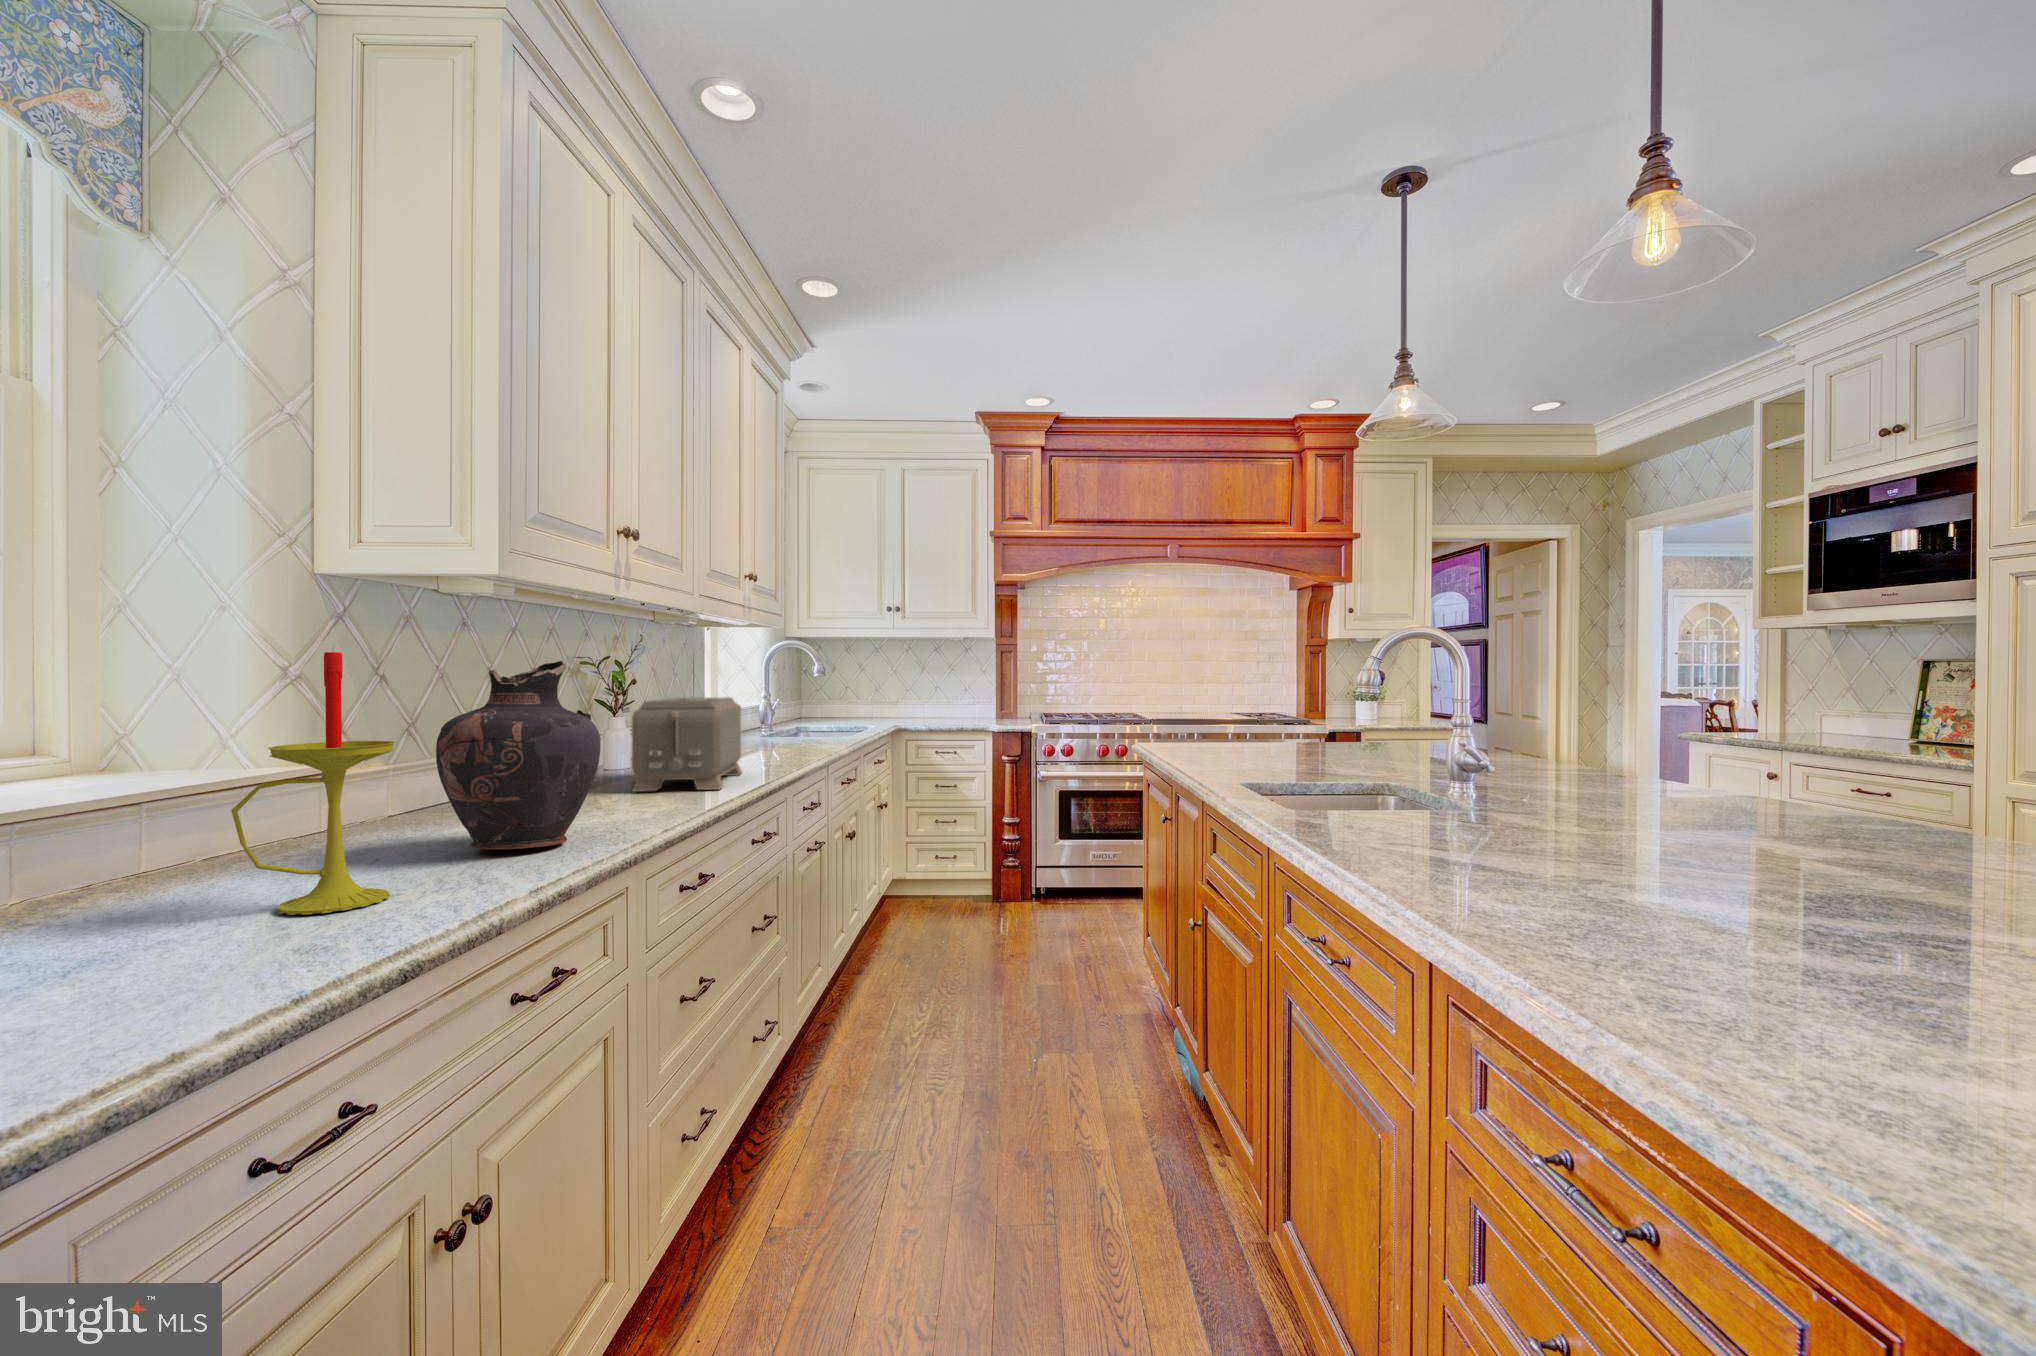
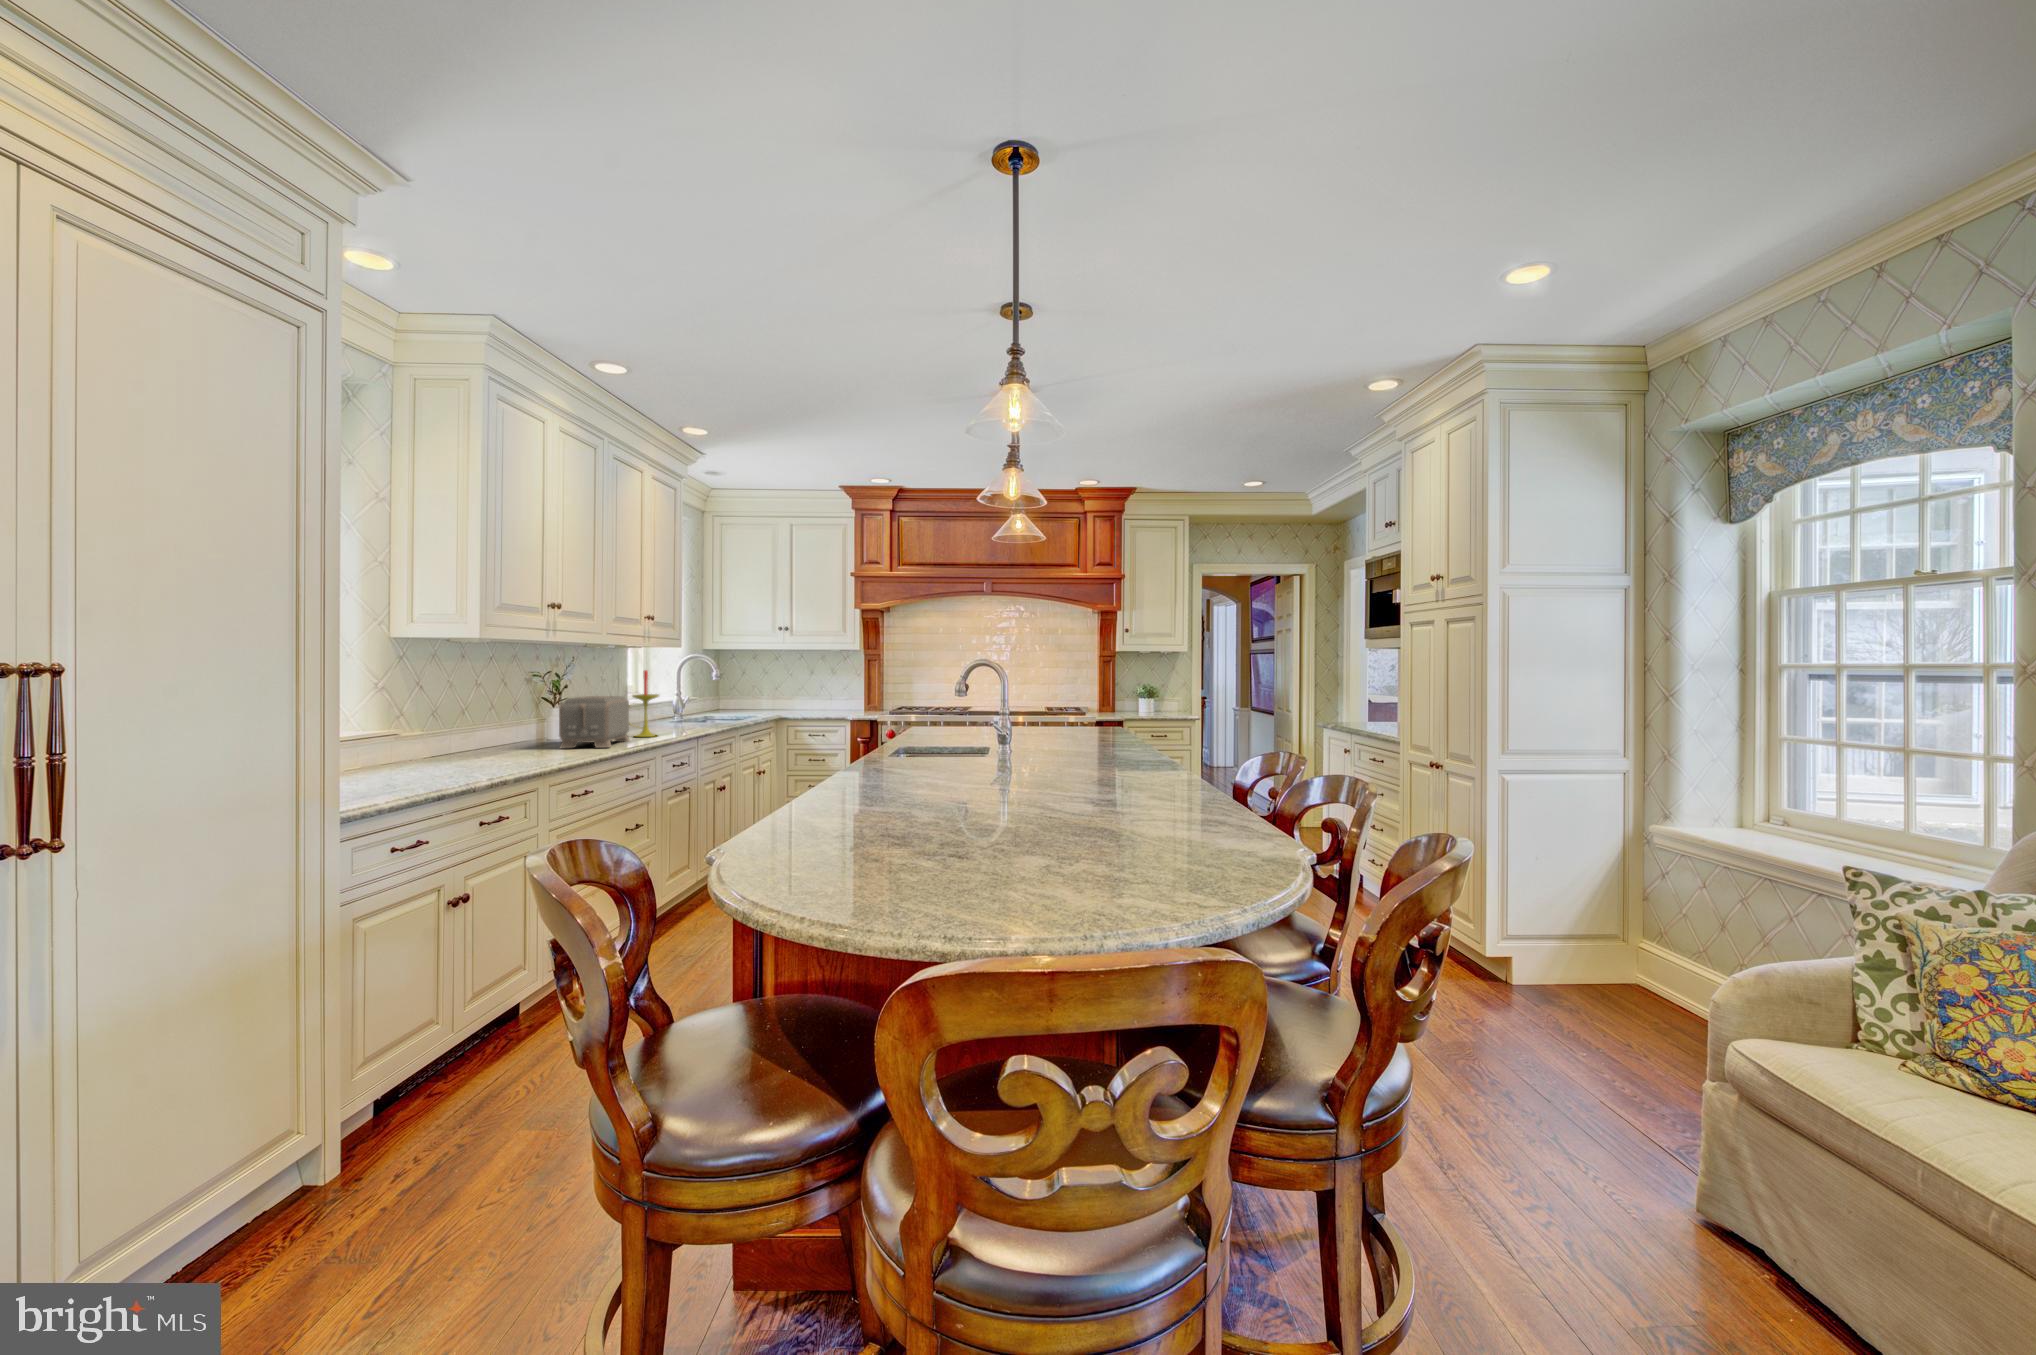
candle: present [231,652,395,915] -> present [629,670,659,737]
vase: present [436,661,601,849] -> none [456,680,533,766]

